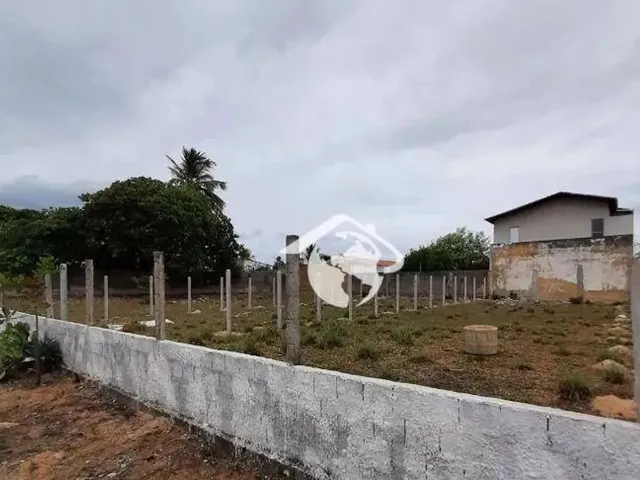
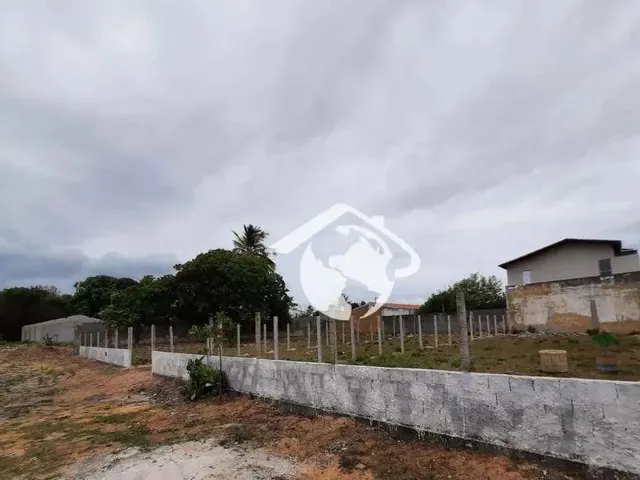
potted tree: none [532,306,569,353] -> present [591,334,621,371]

